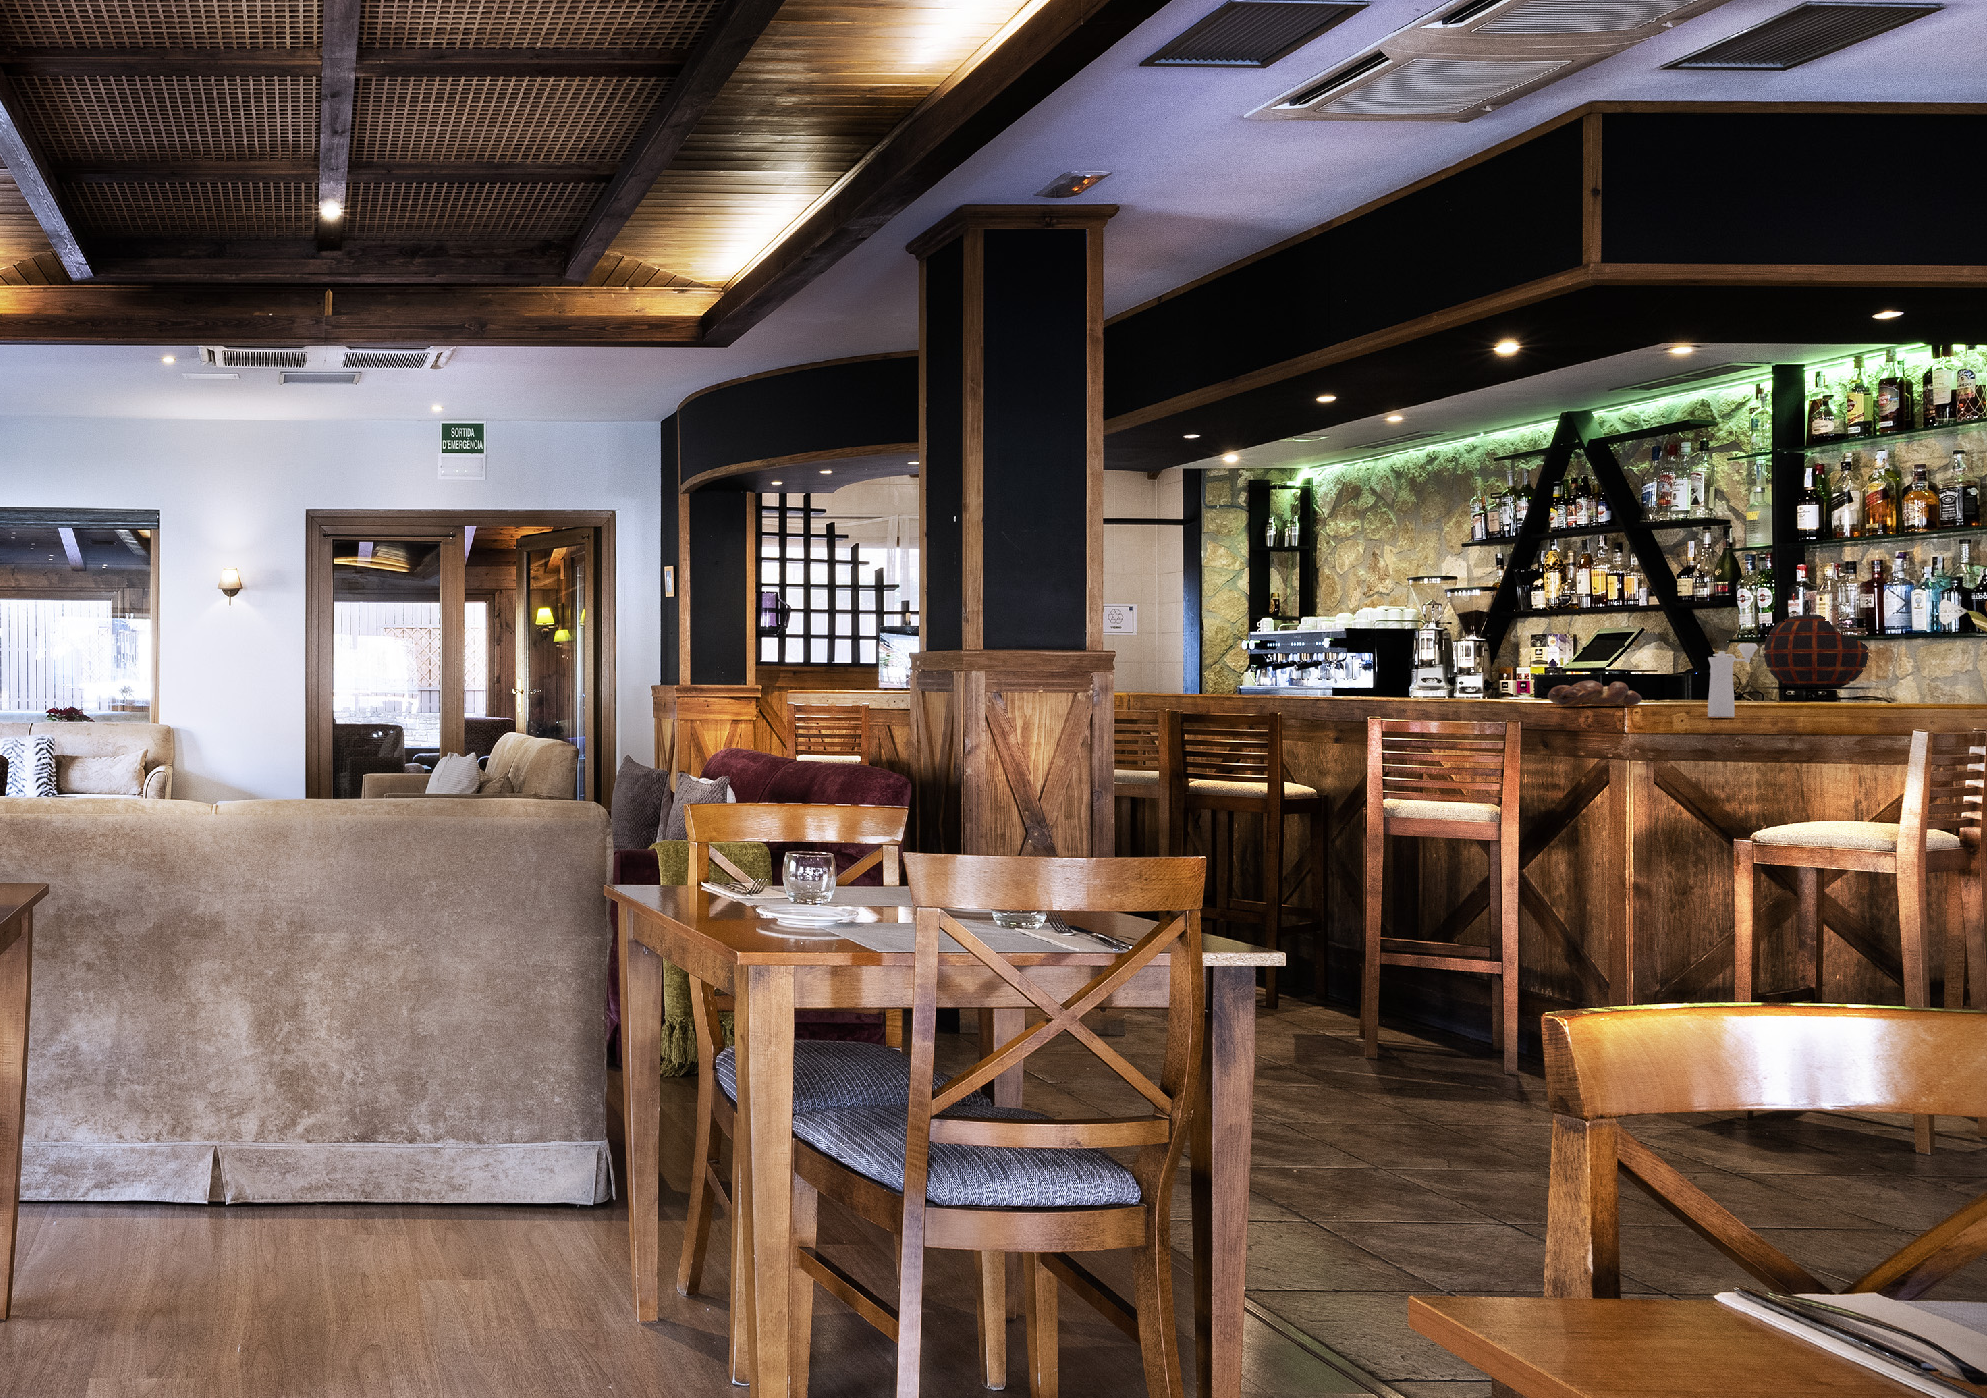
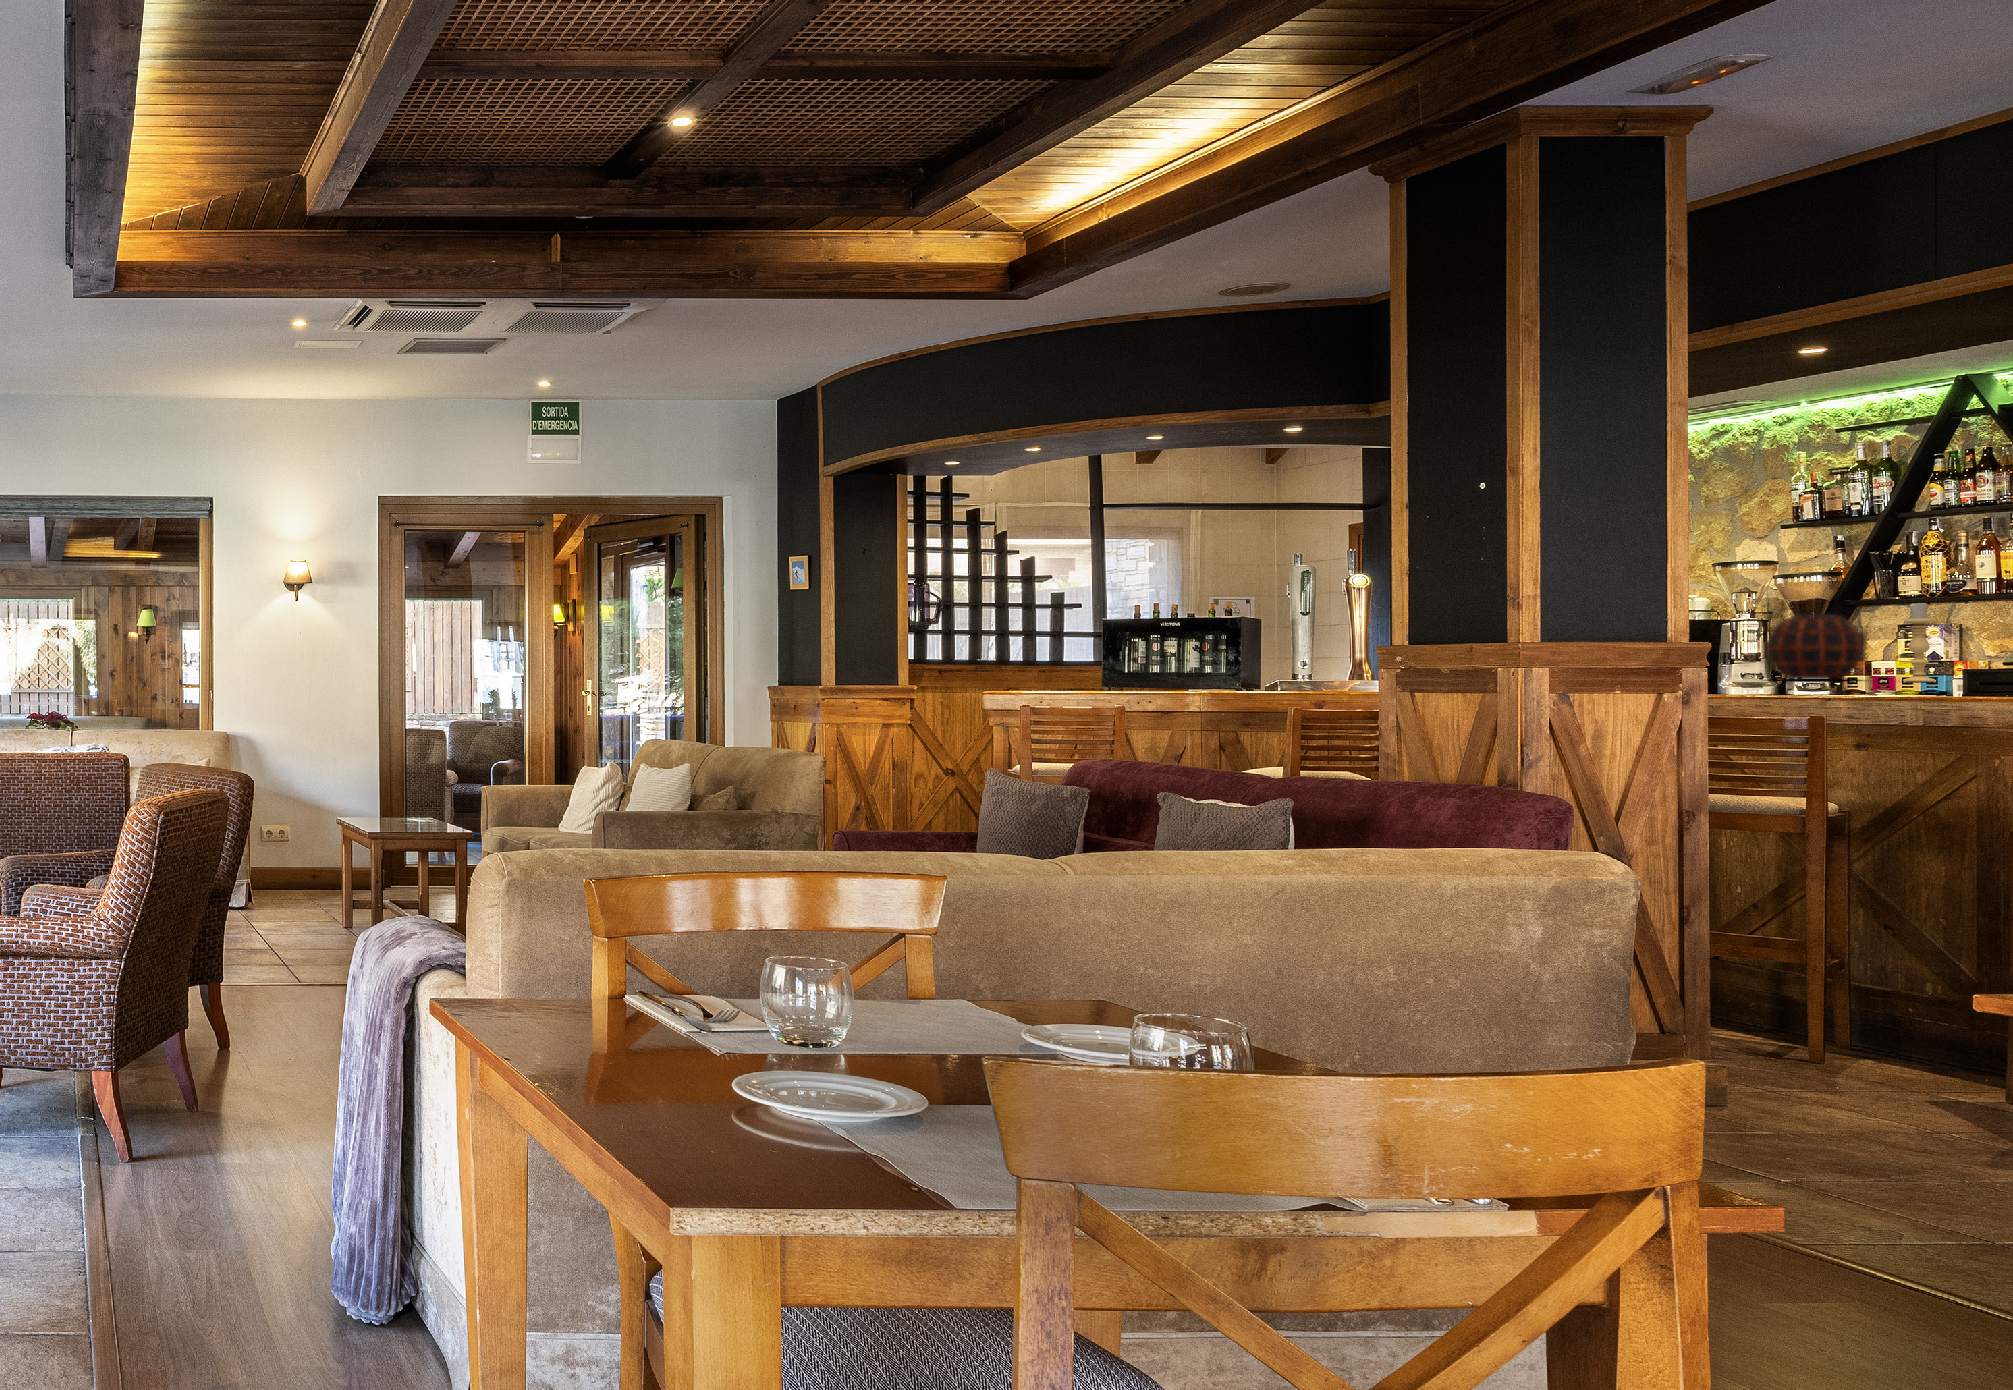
candle holder: none [1902,600,1937,690] -> present [1903,602,1935,682]
pepper mill: present [1708,643,1758,717] -> none [1941,641,1980,710]
bread loaf: present [1548,680,1642,706] -> none [1714,675,1800,700]

